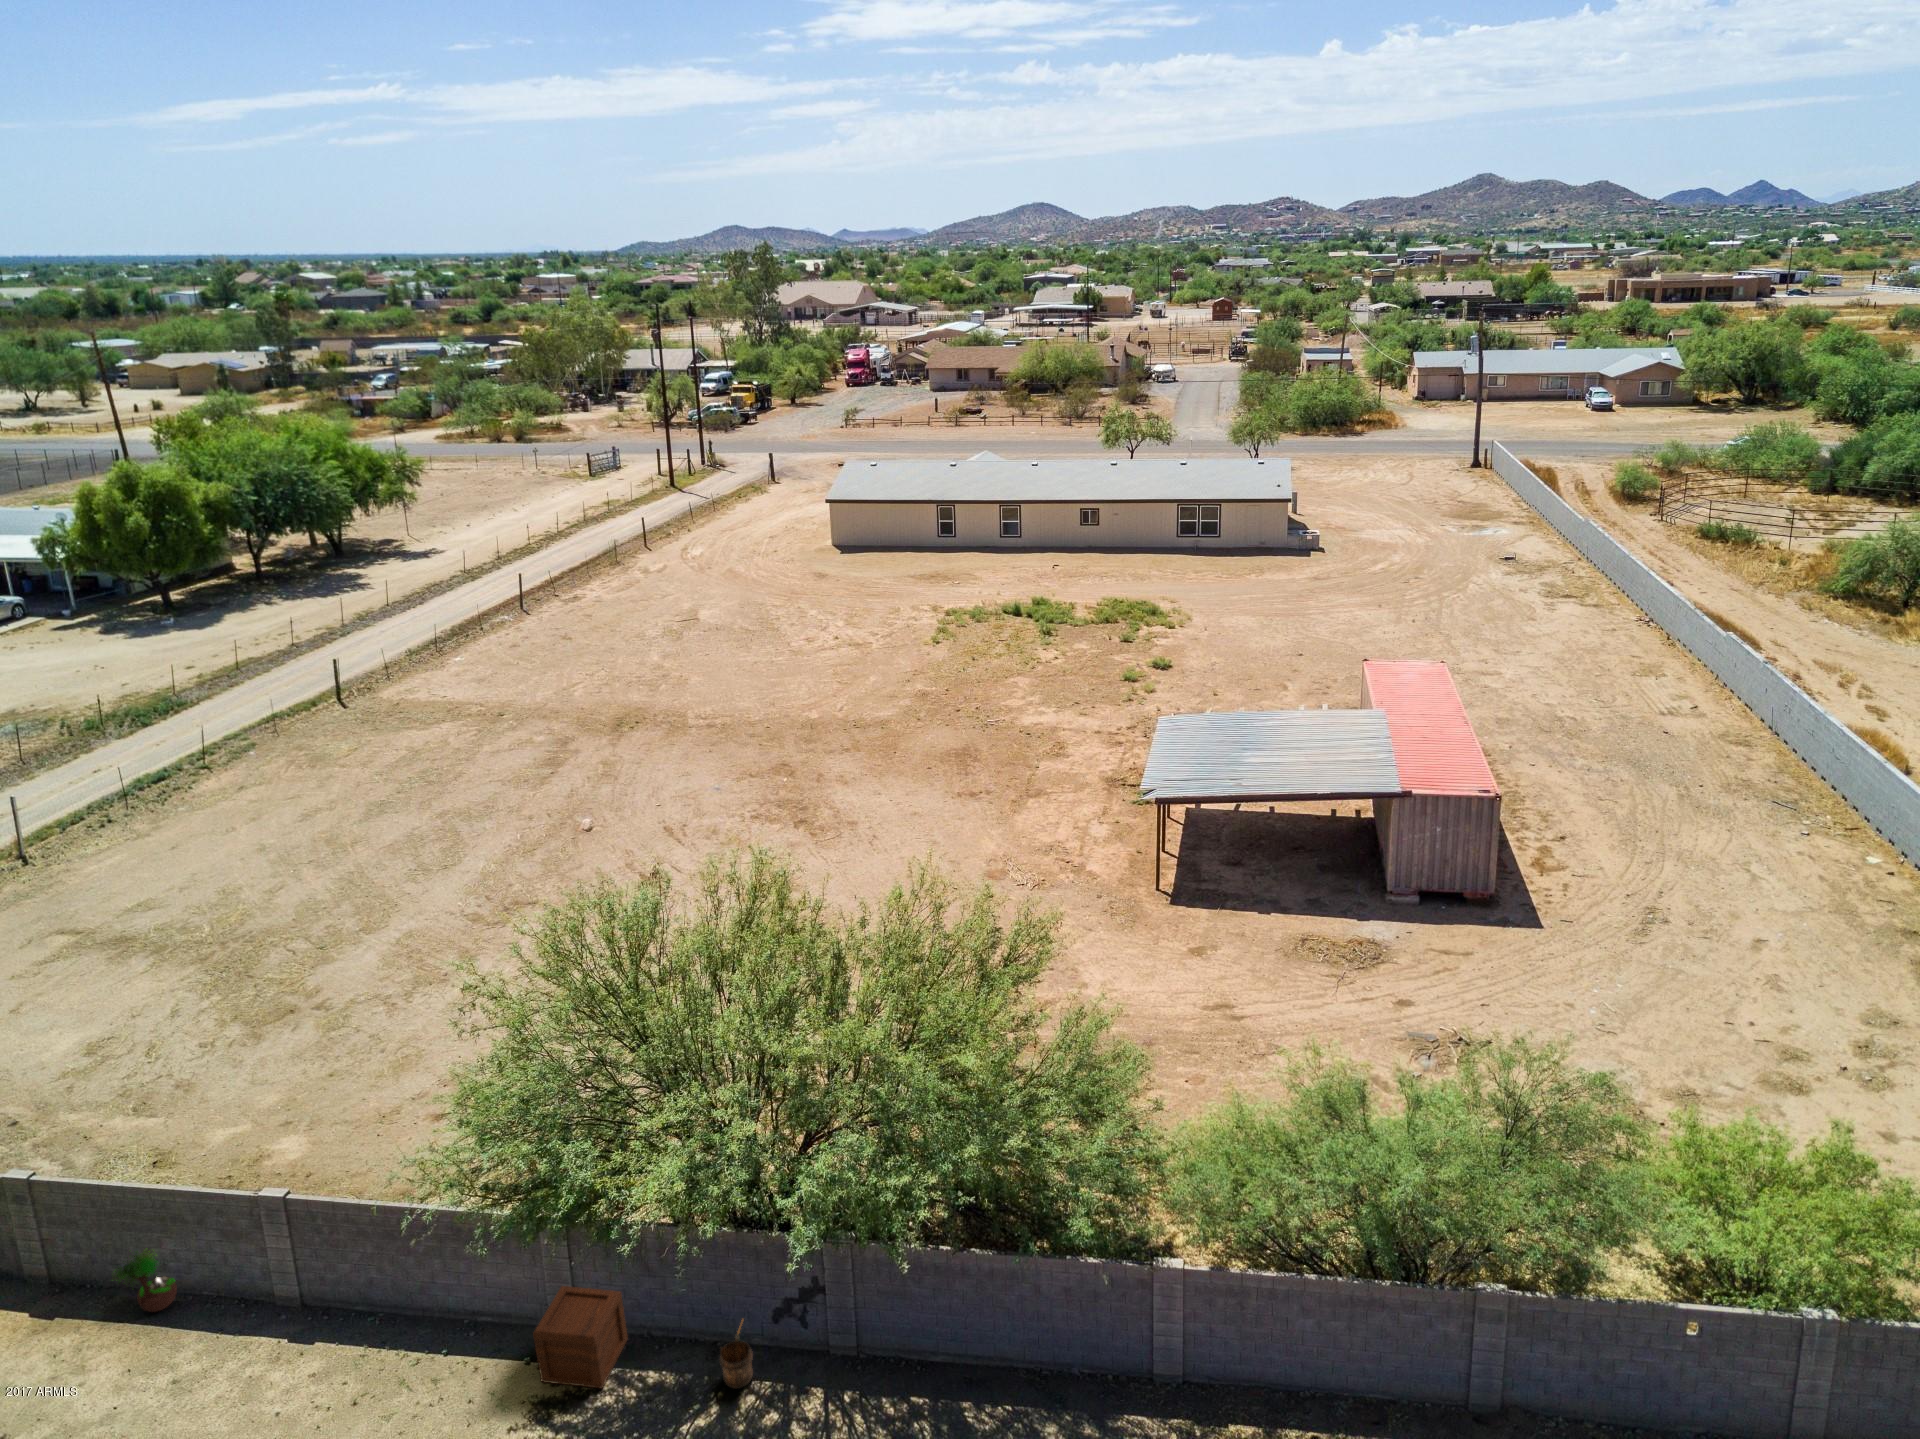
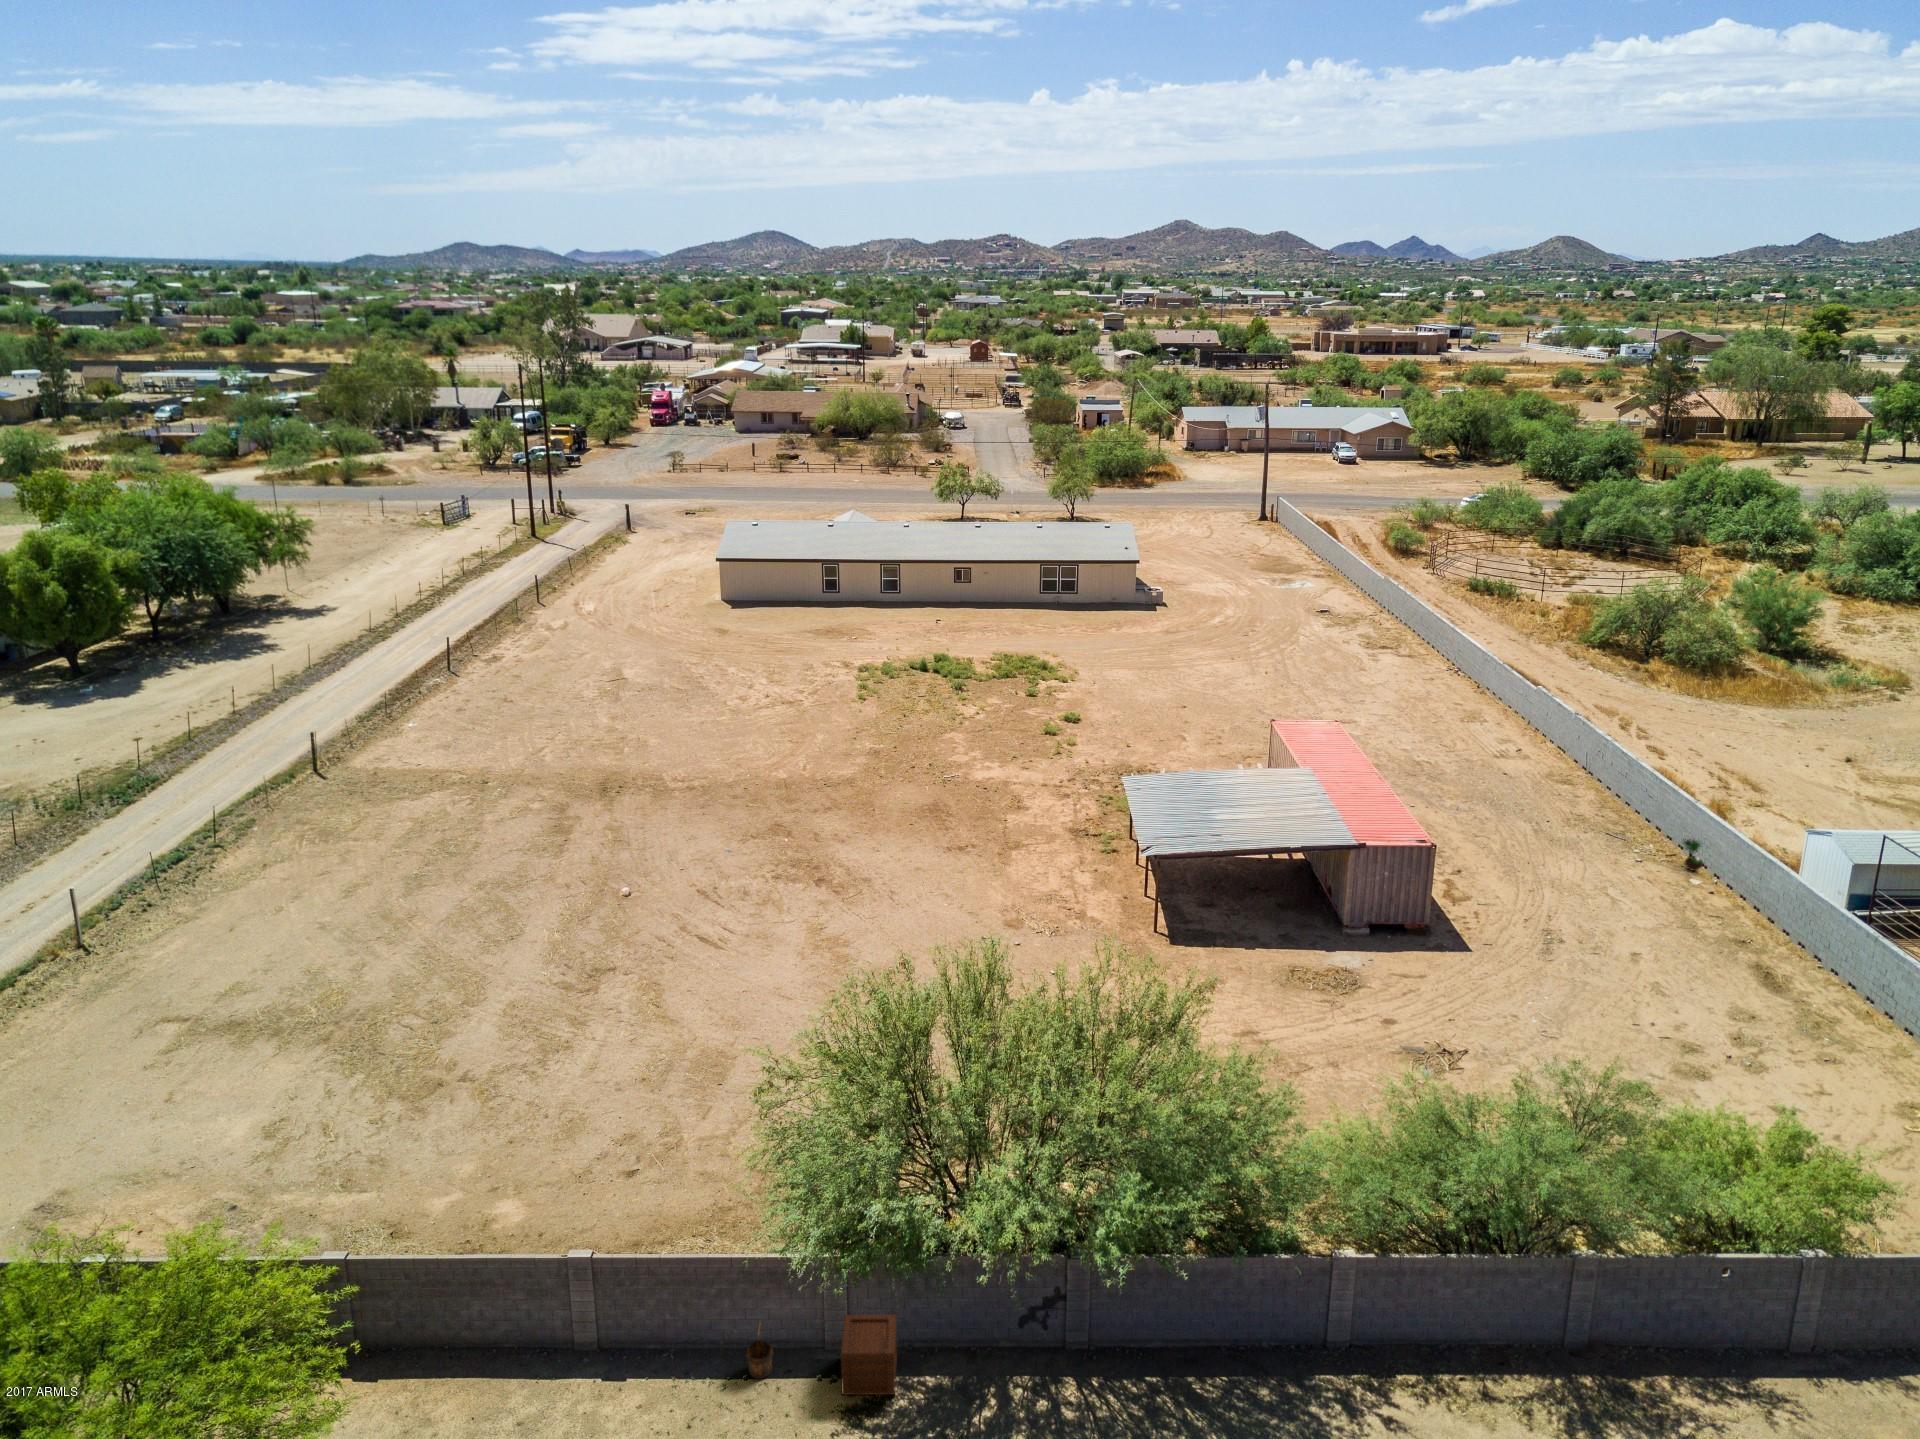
potted tree: present [115,1248,177,1312] -> present [1683,839,1703,871]
bucket: present [720,1320,753,1389] -> present [746,1335,773,1379]

